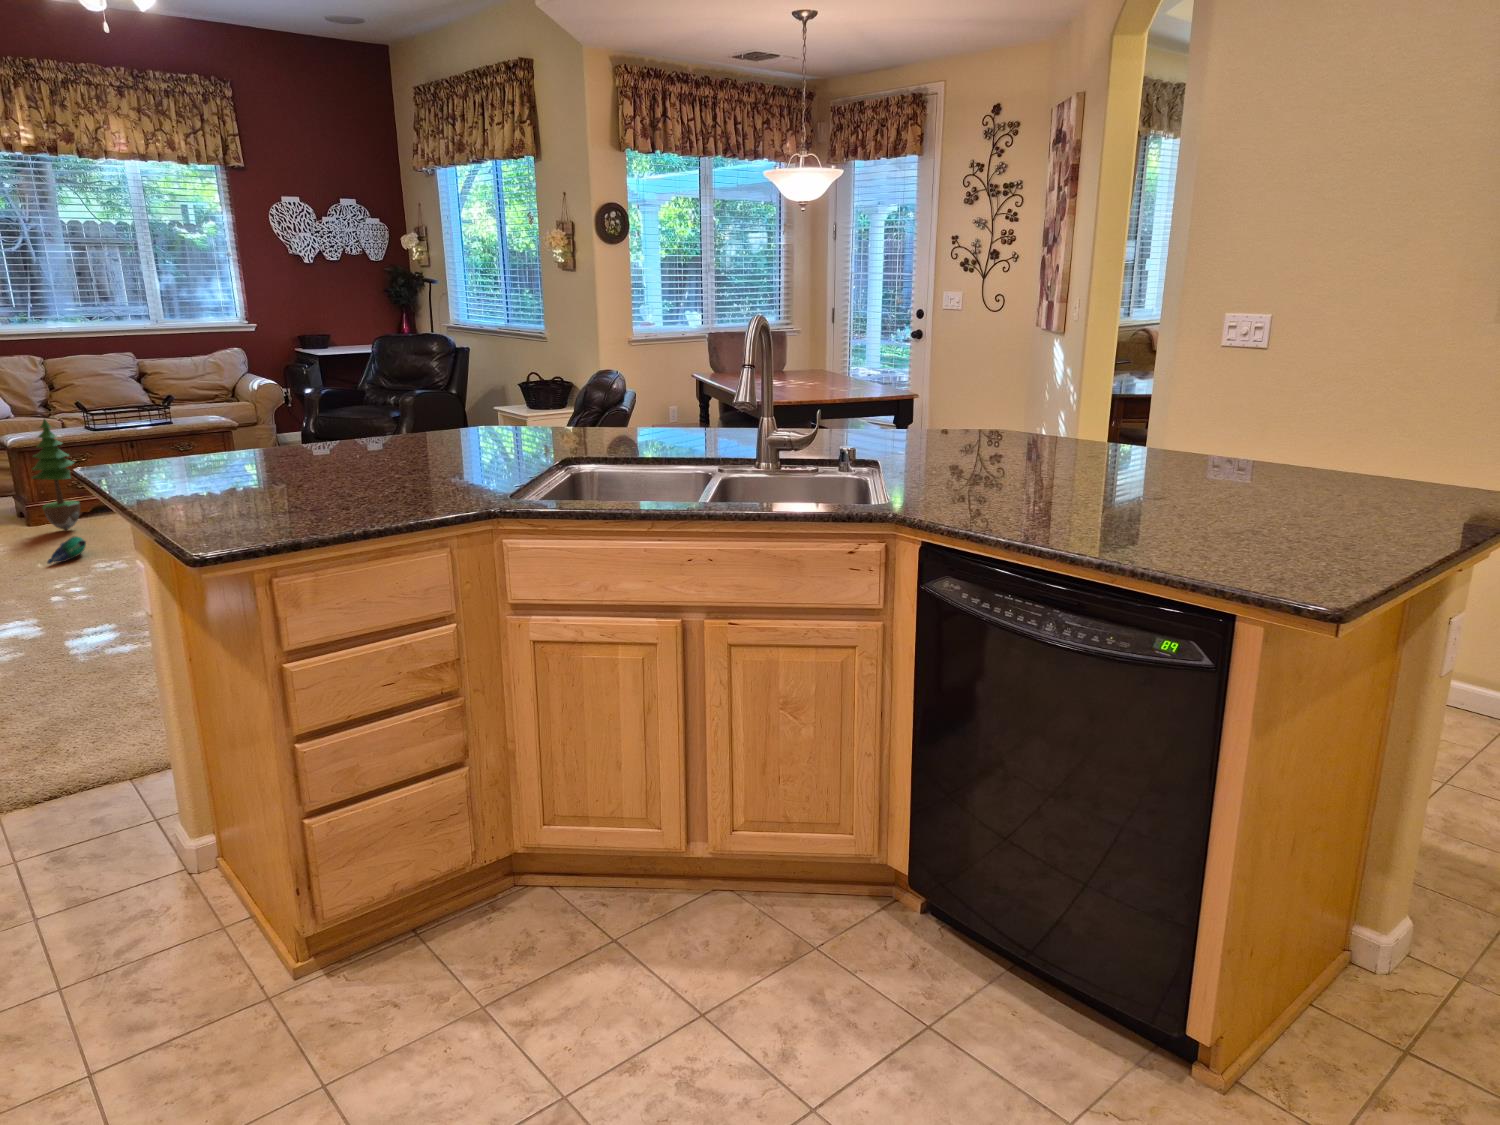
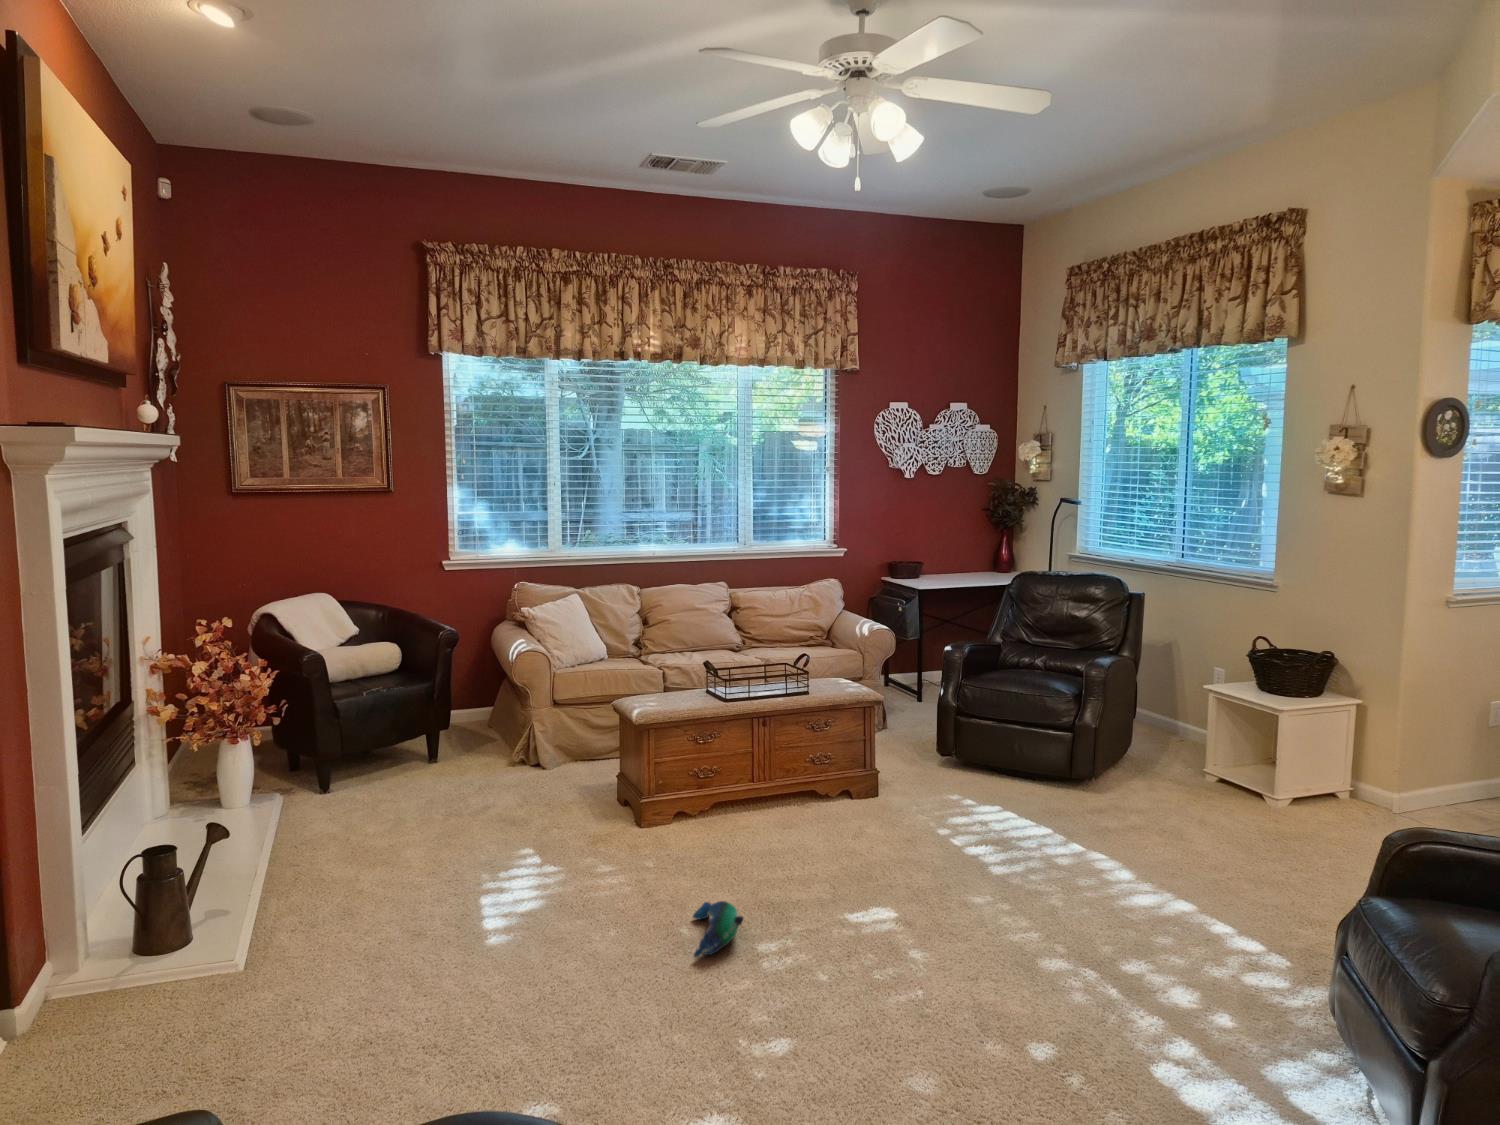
potted tree: present [32,419,81,530] -> none [652,696,710,854]

